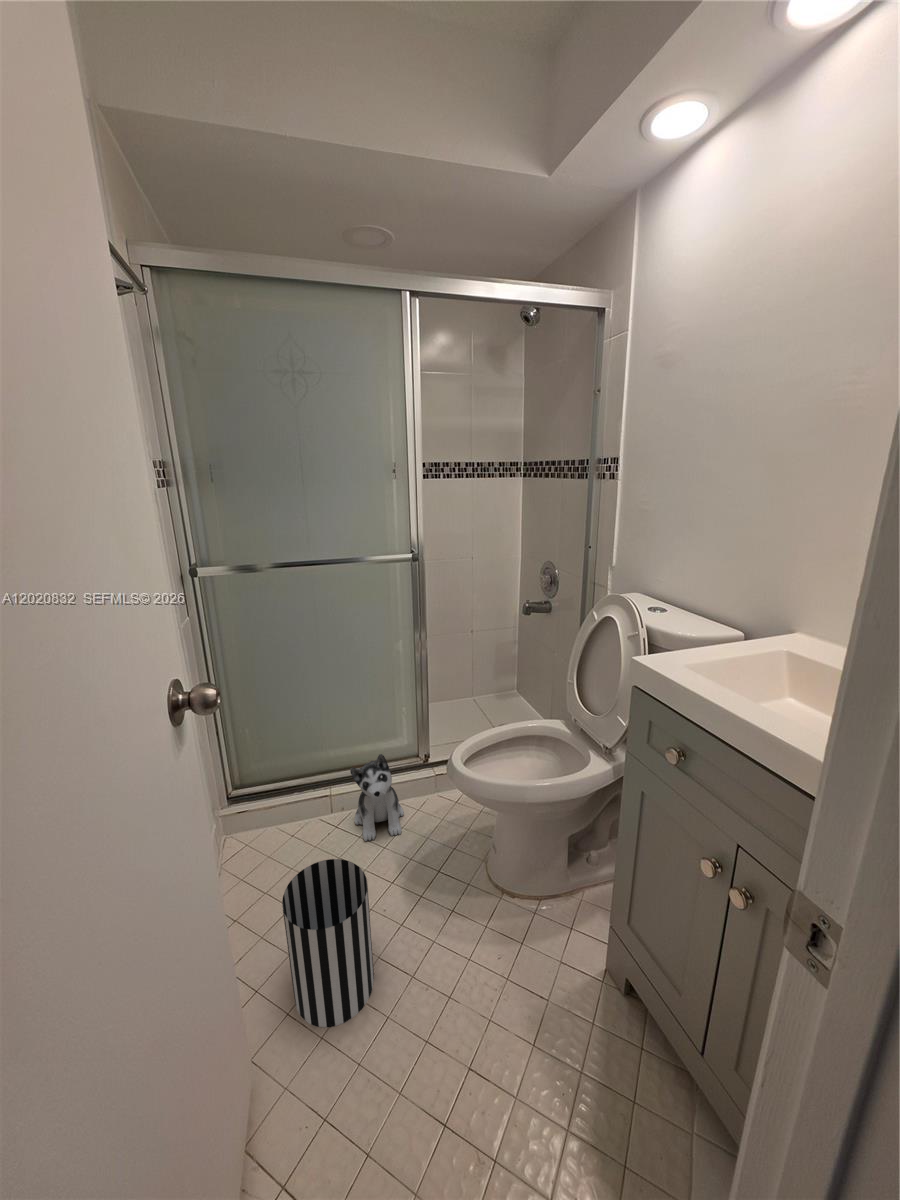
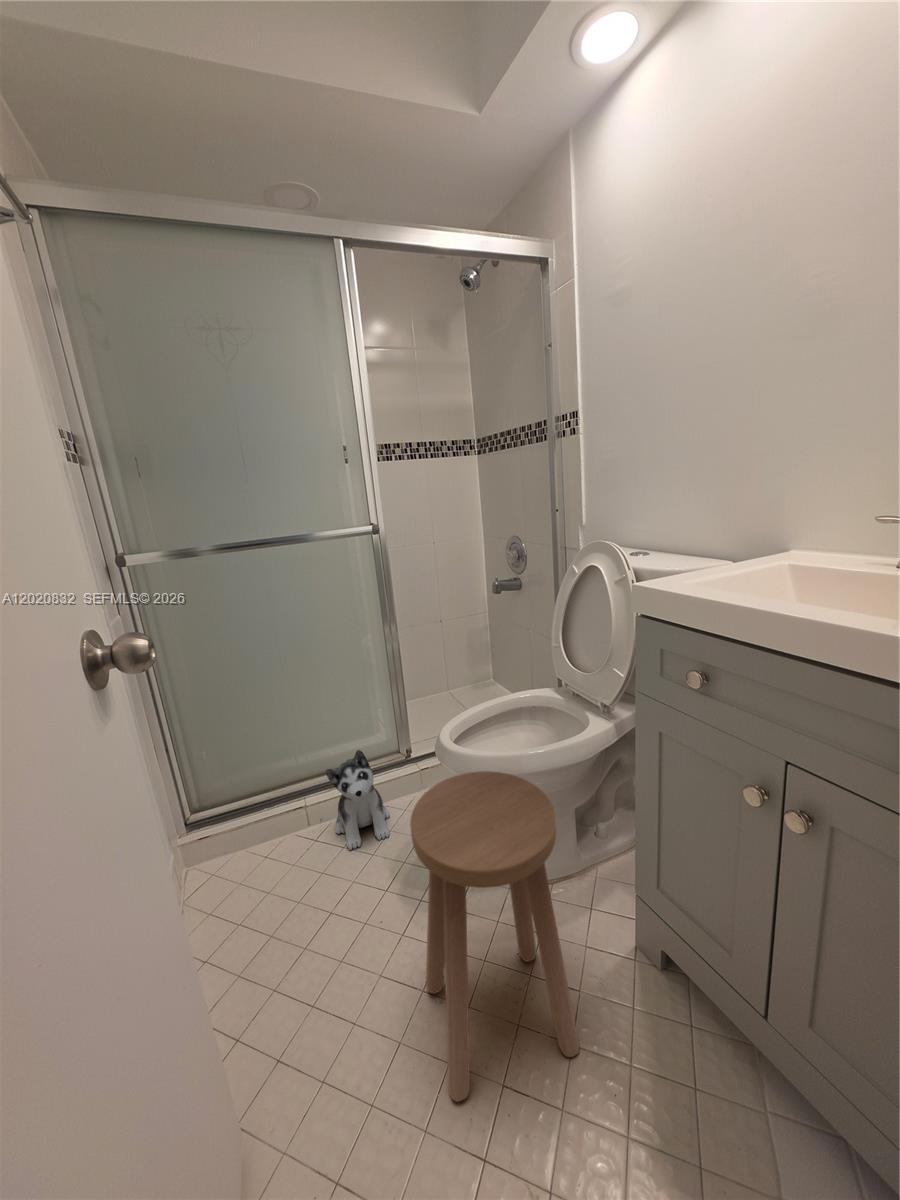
stool: none [412,800,540,1075] -> present [410,771,579,1101]
wastebasket: present [282,859,374,1027] -> none [260,865,378,1069]

